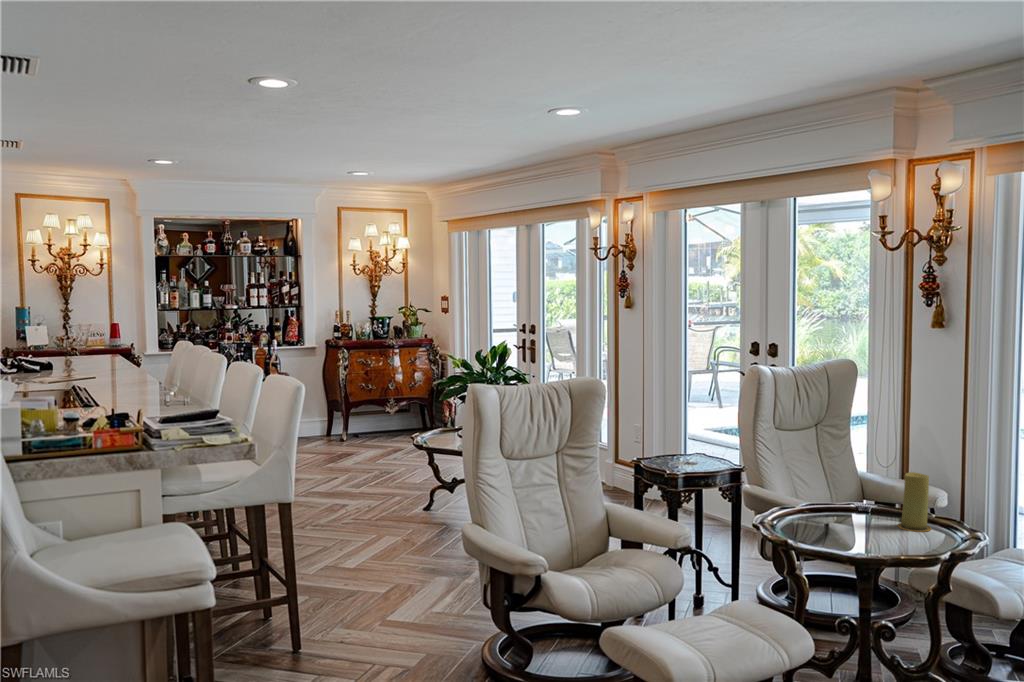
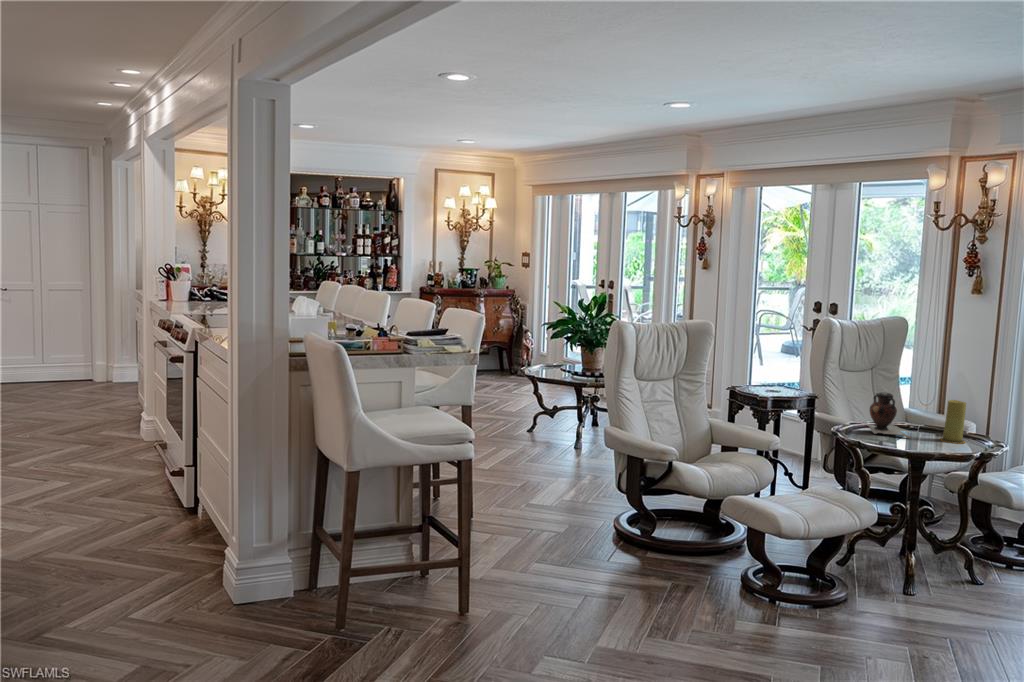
vase: none [793,465,861,527] -> present [868,392,911,438]

